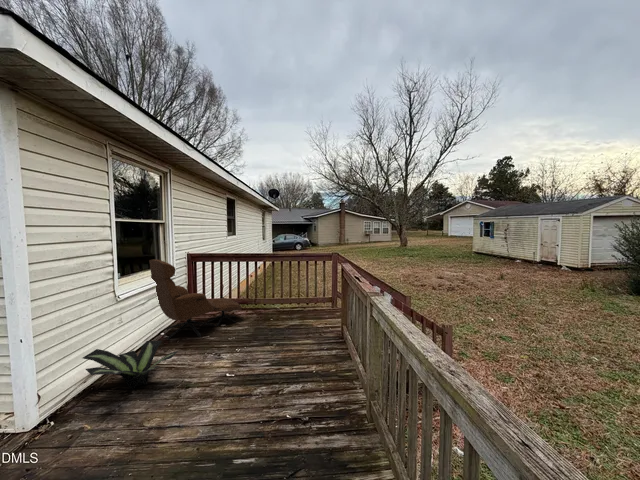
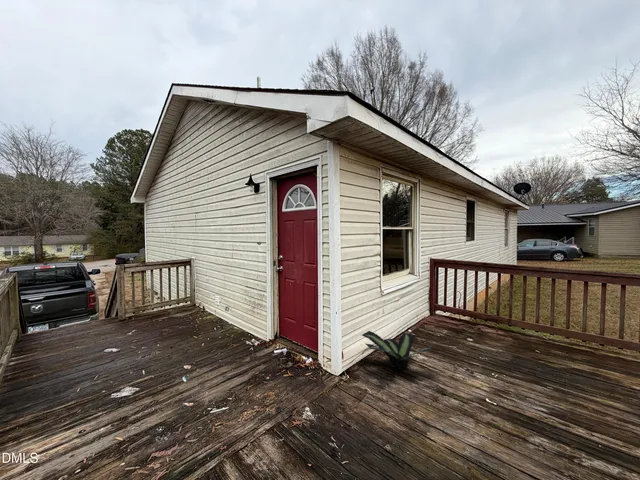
lounge chair: present [149,259,242,339] -> none [400,262,490,341]

